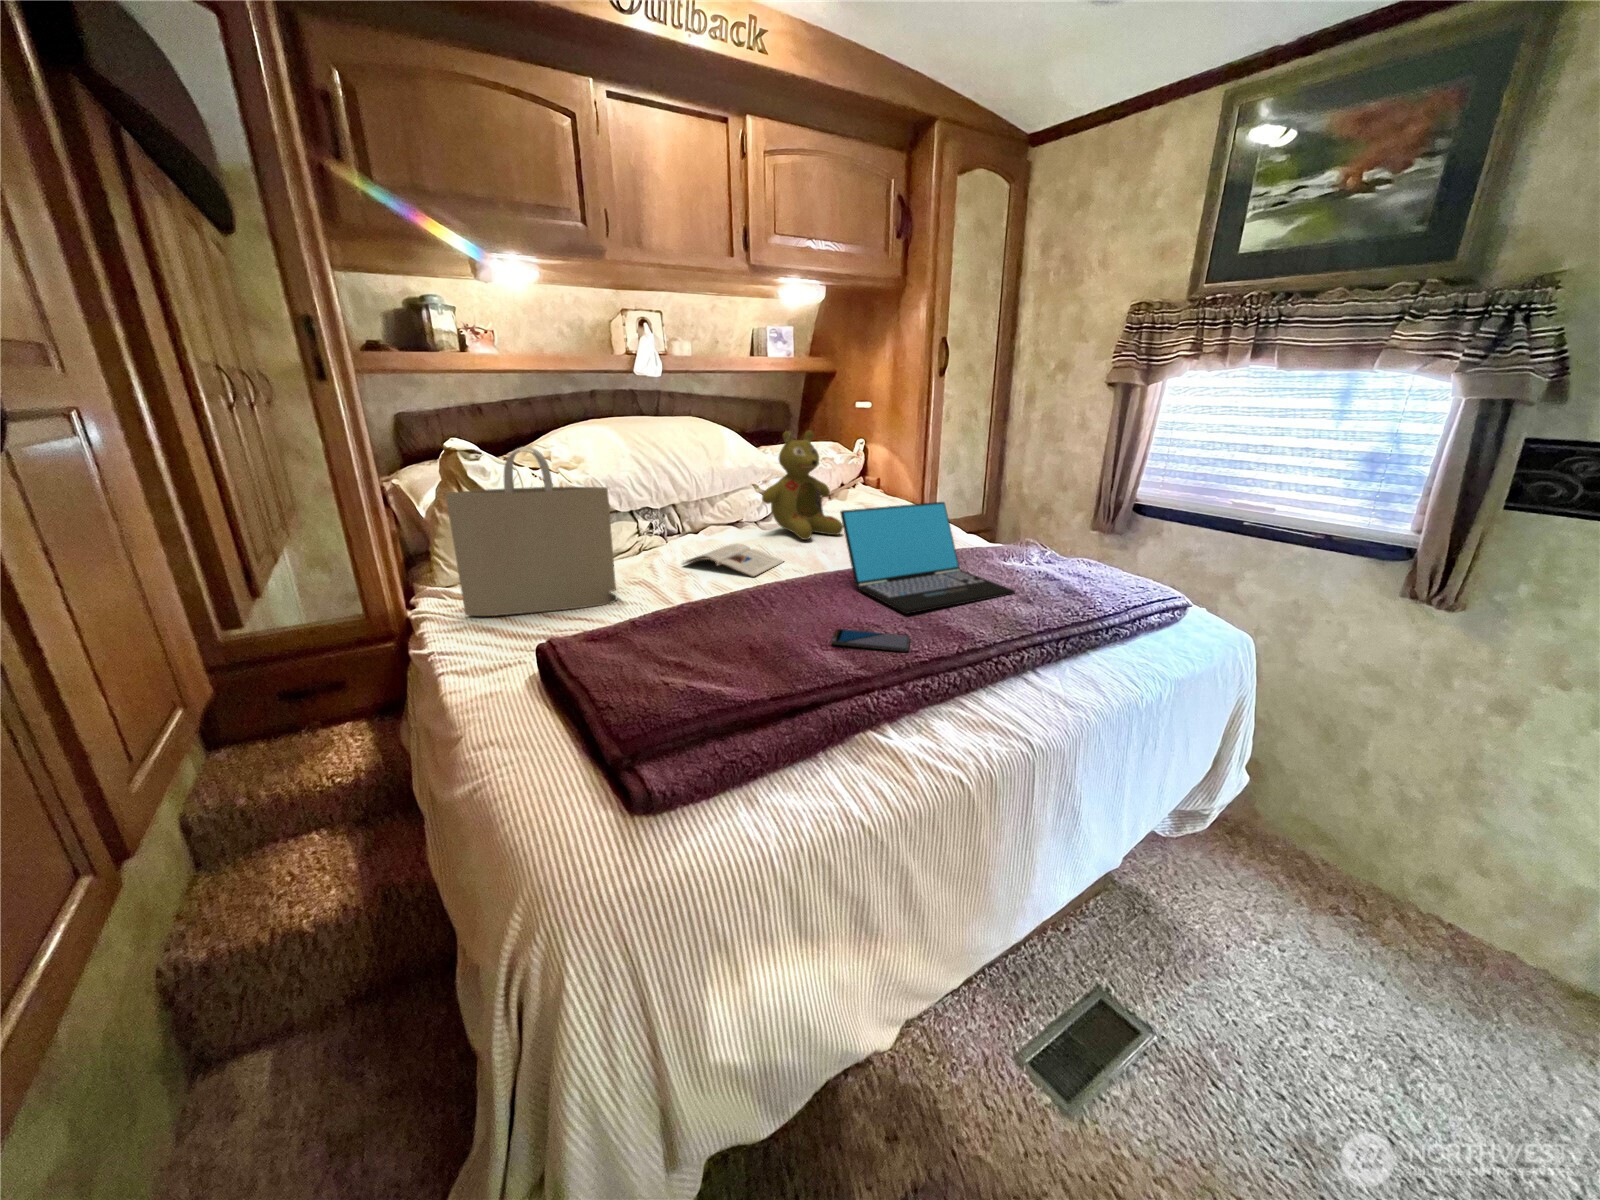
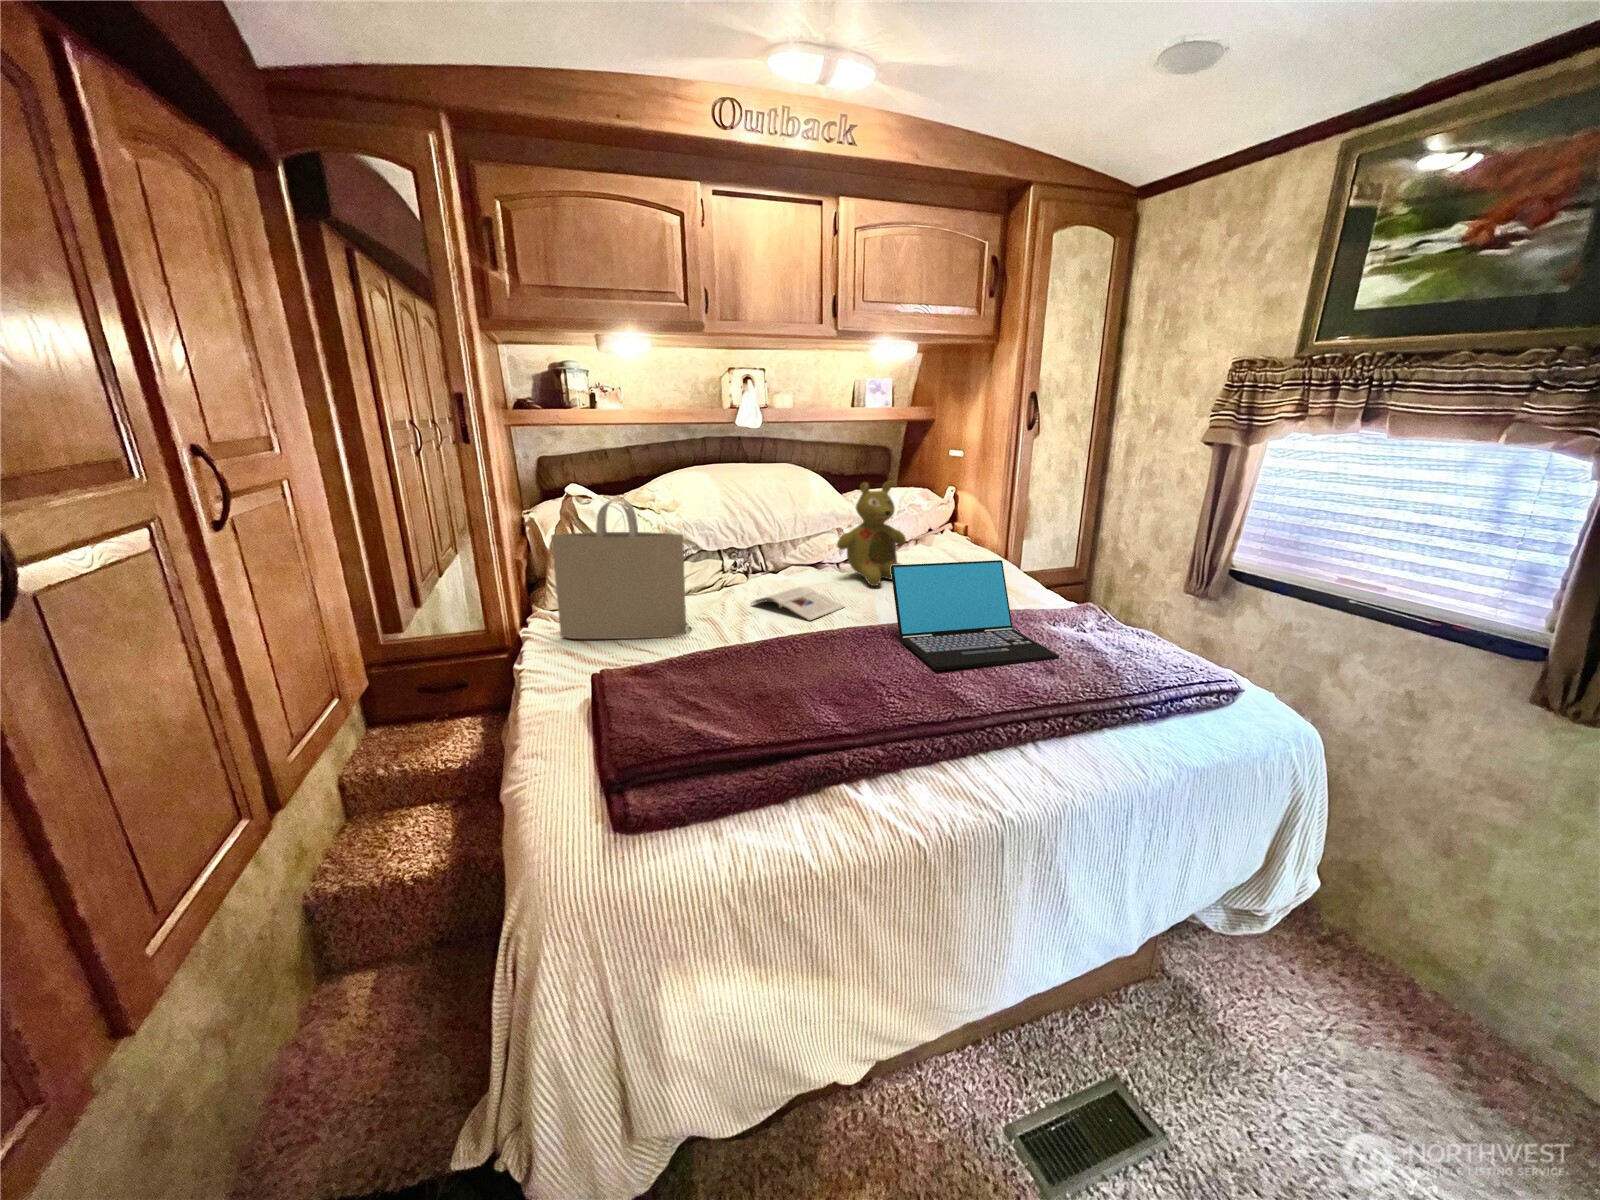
smartphone: present [831,629,910,652] -> none [852,680,929,708]

